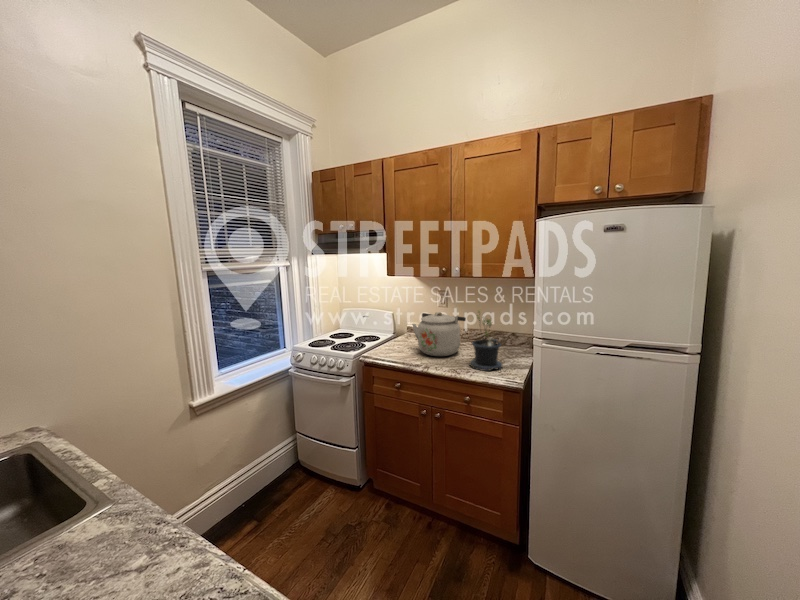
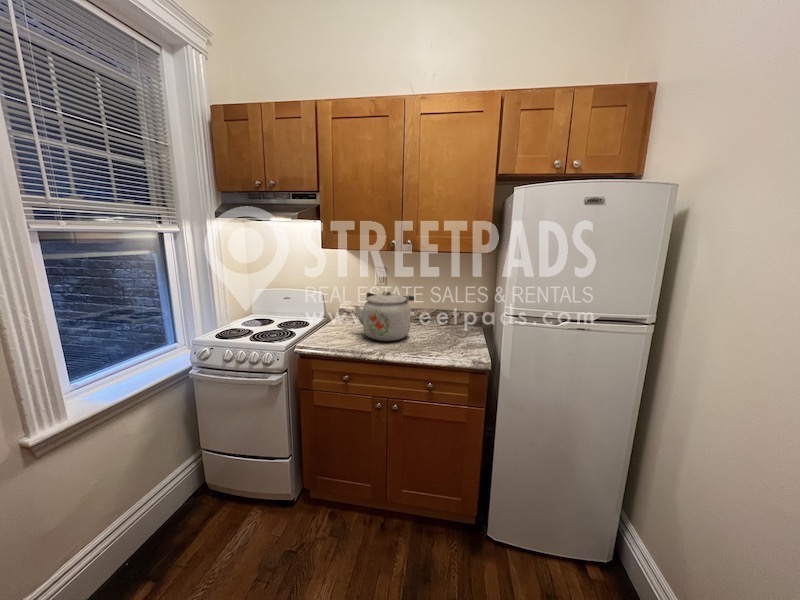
potted plant: present [470,310,502,371] -> none [427,287,464,354]

